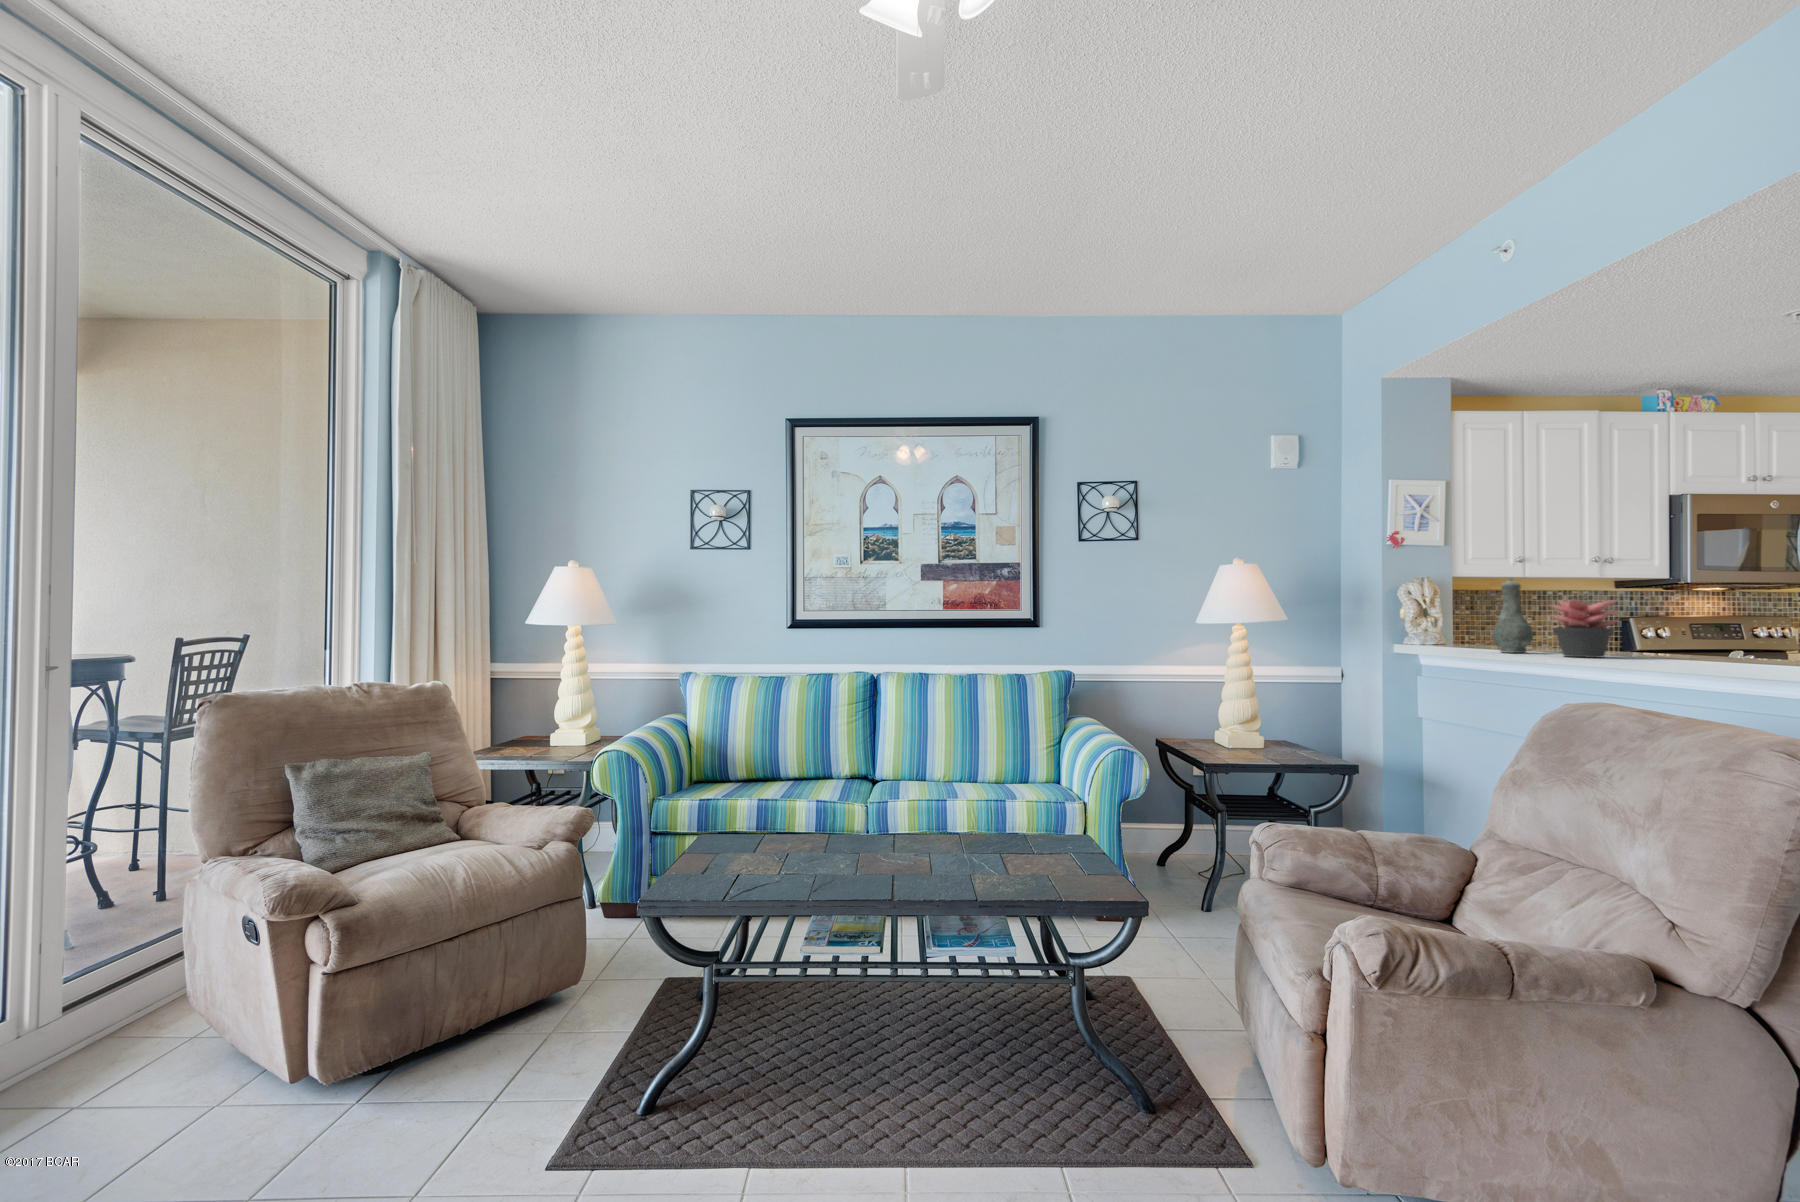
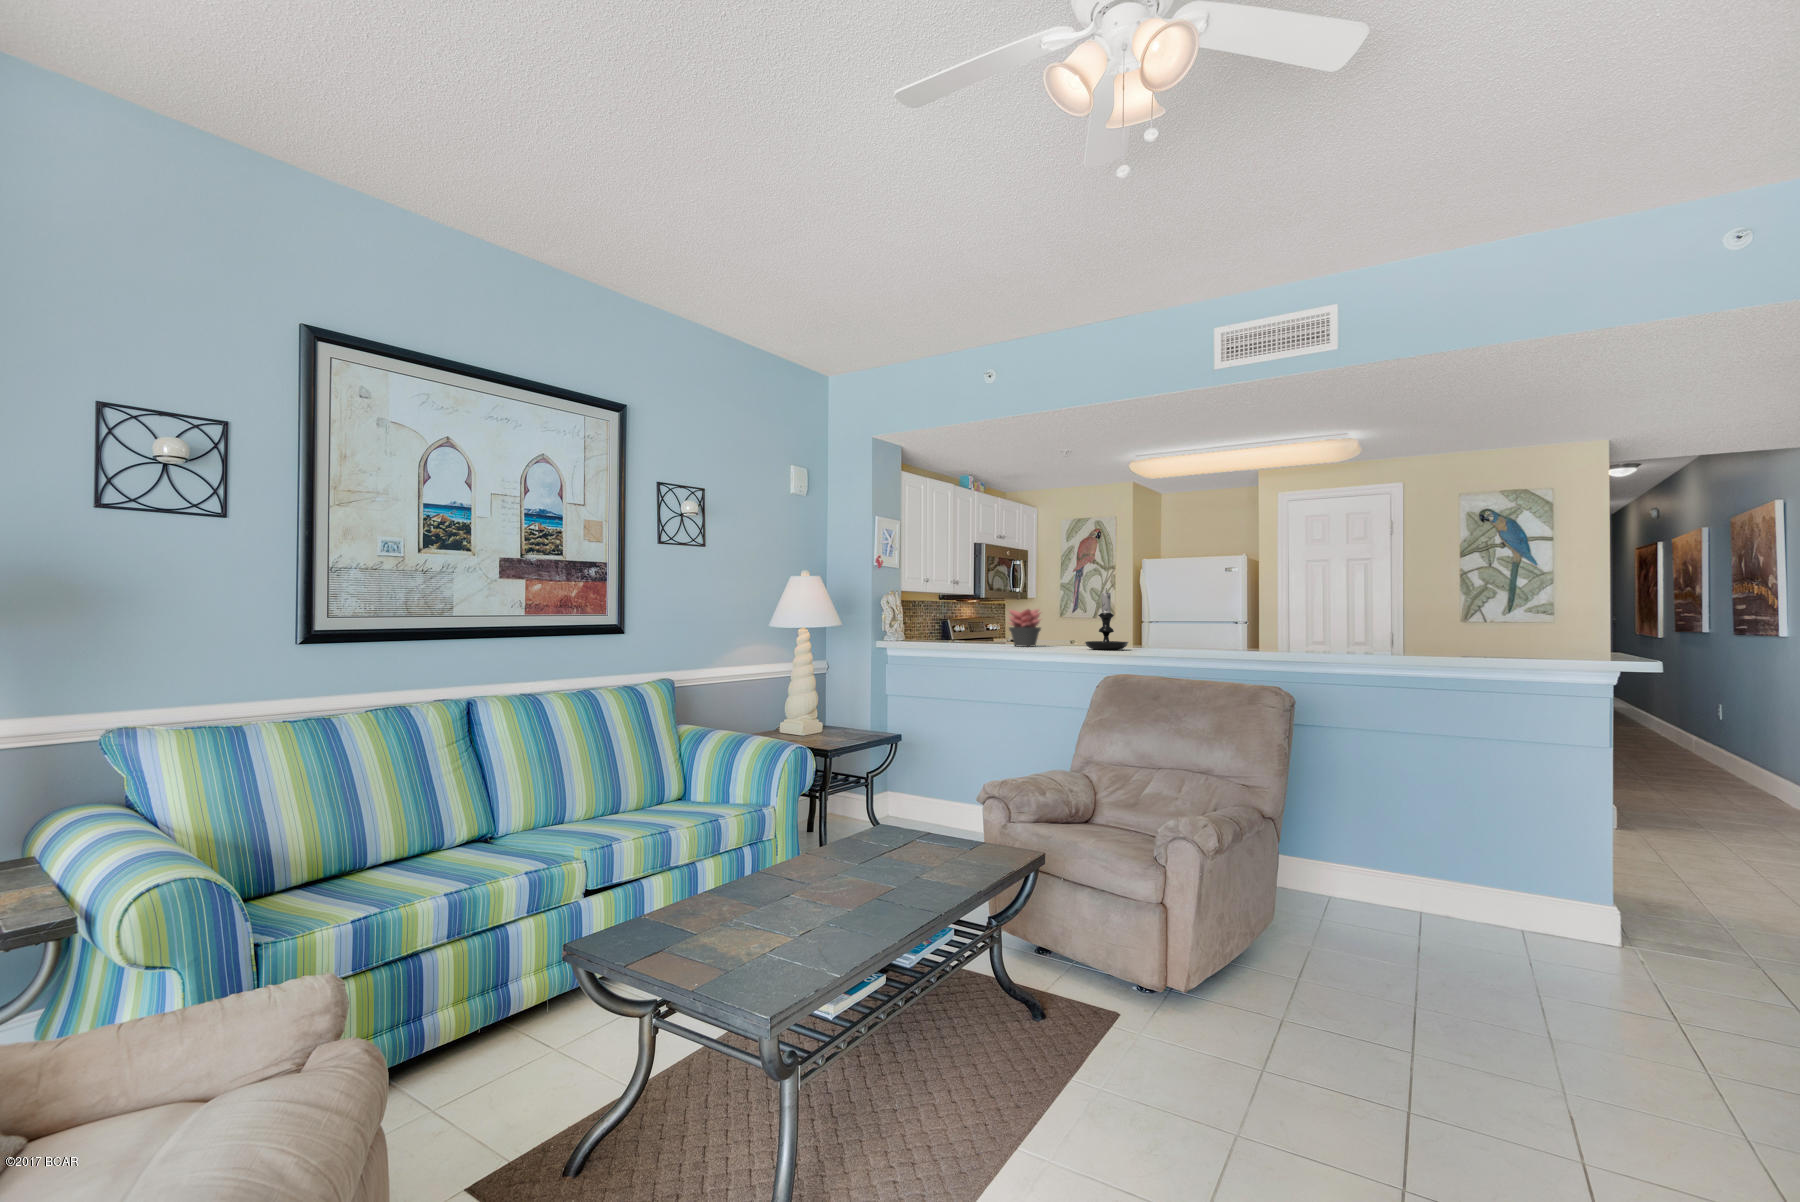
candle holder: none [1638,563,1734,667] -> present [1085,588,1128,650]
vase: present [1492,578,1533,653] -> none [965,593,988,645]

